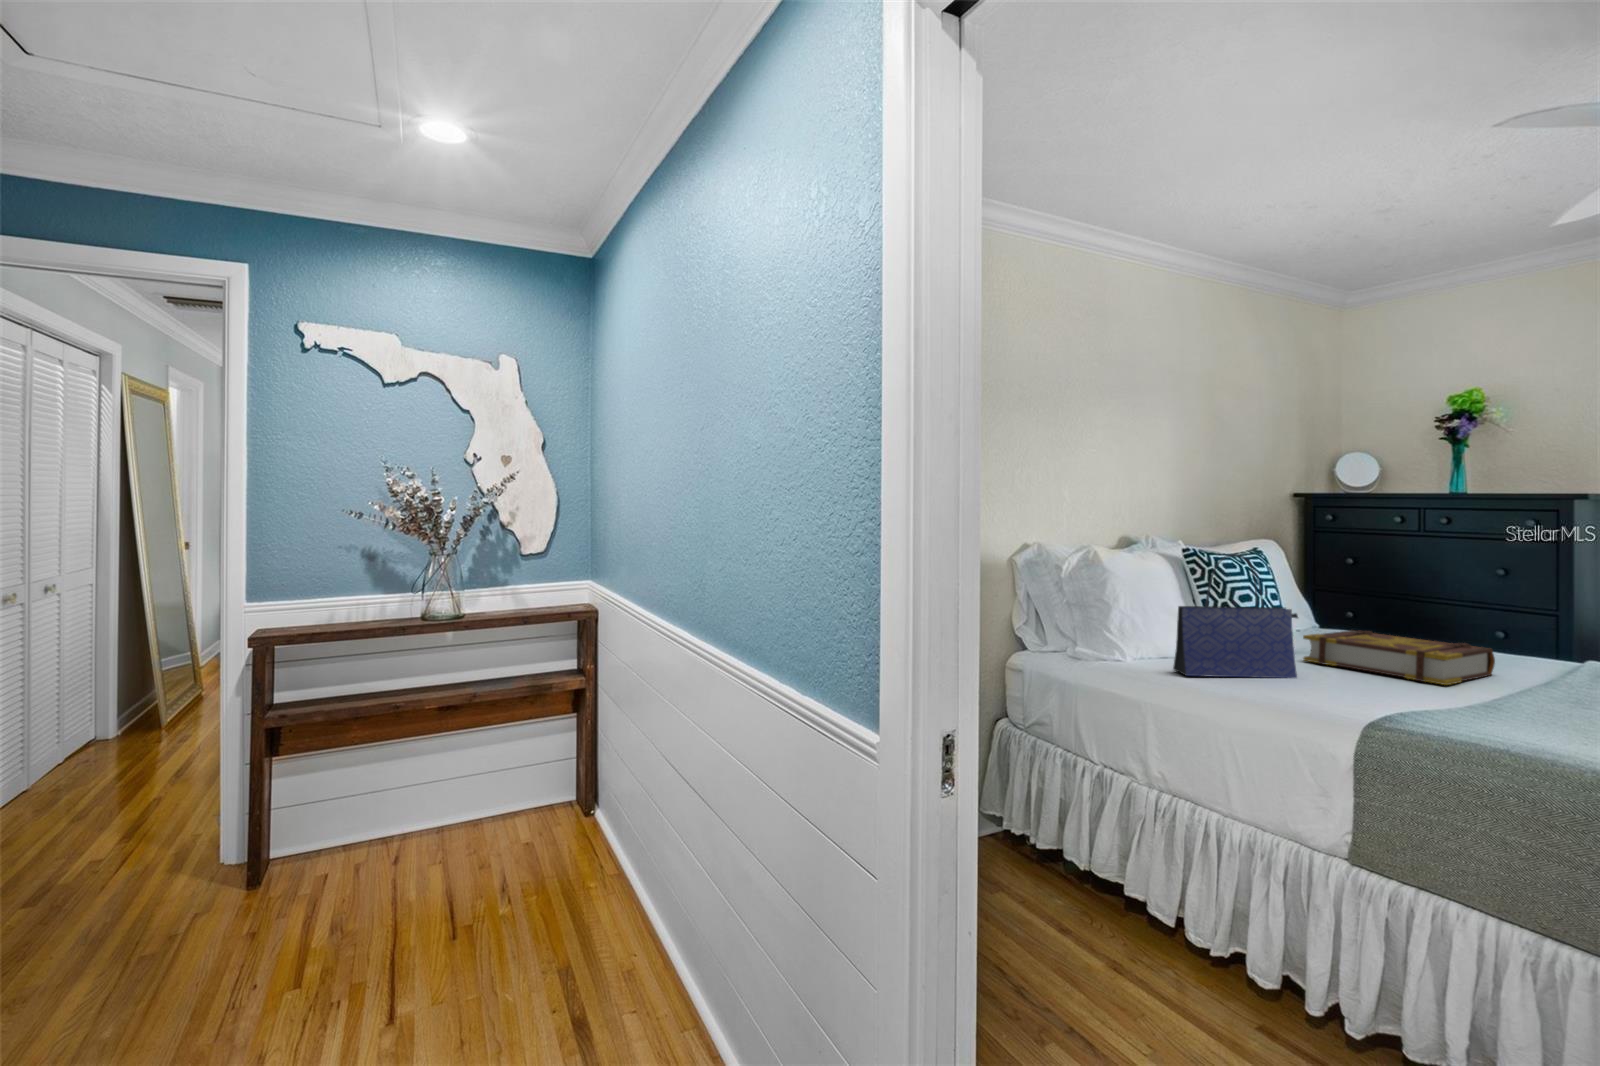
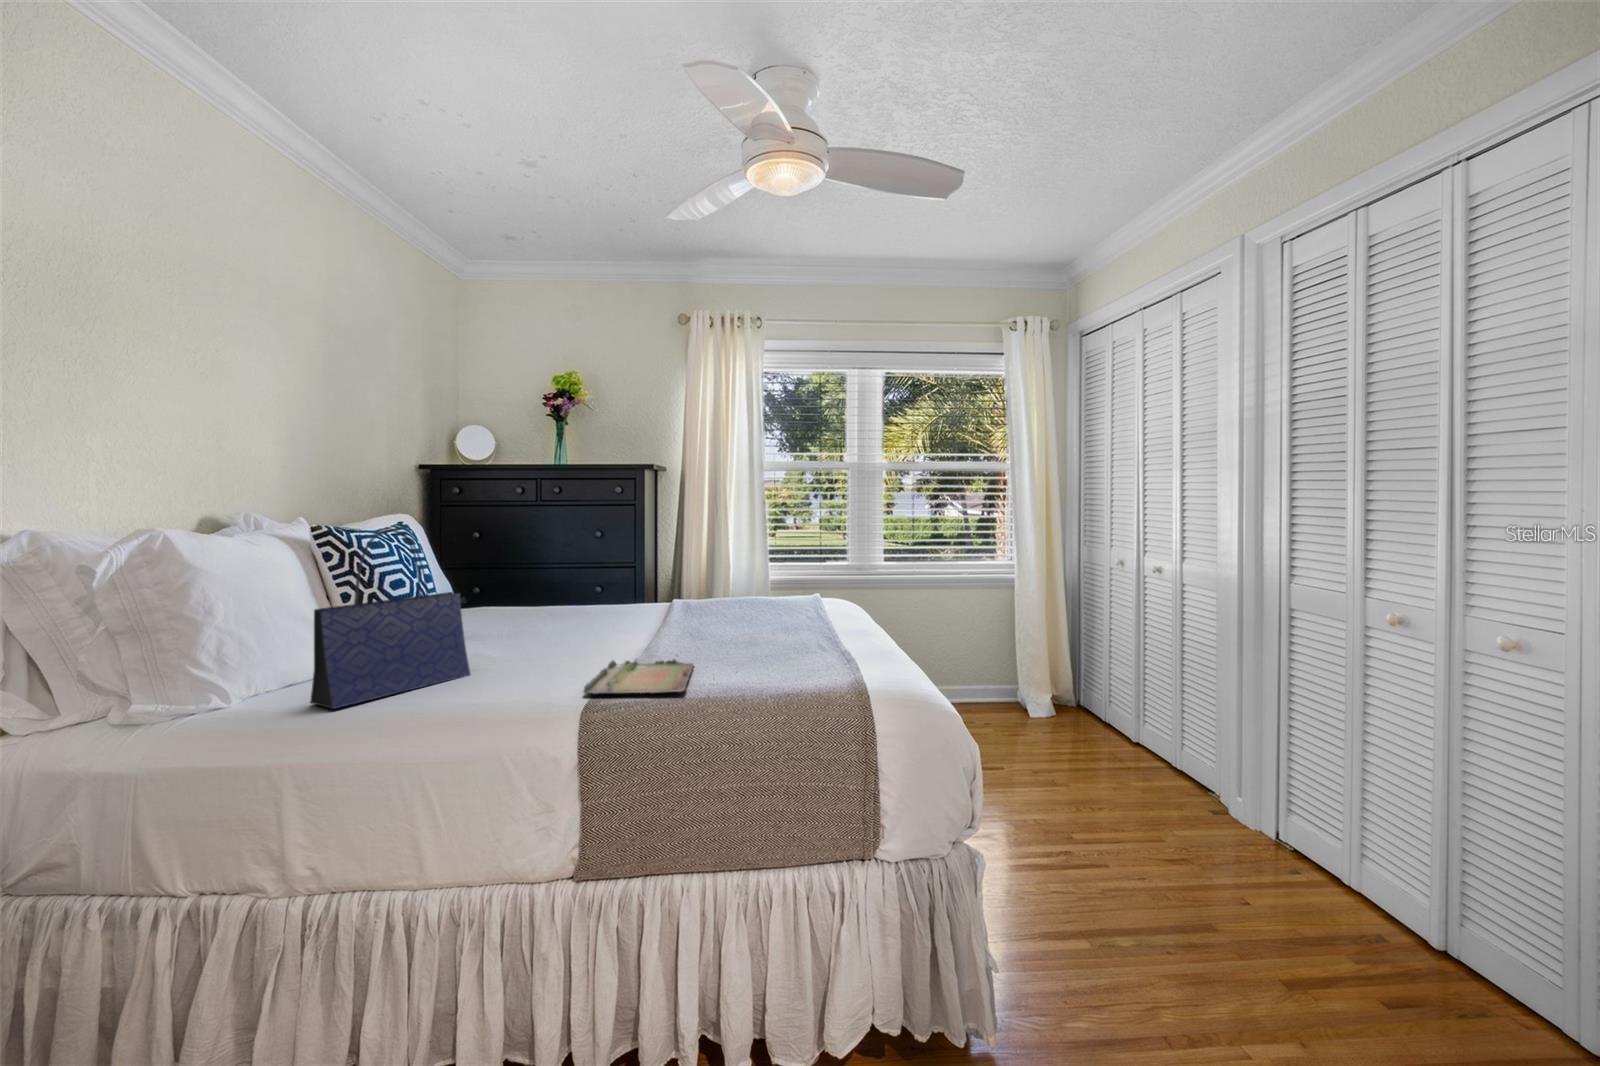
book: present [1303,630,1495,685] -> none [466,604,625,650]
tray: none [1395,694,1562,734] -> present [584,658,693,694]

